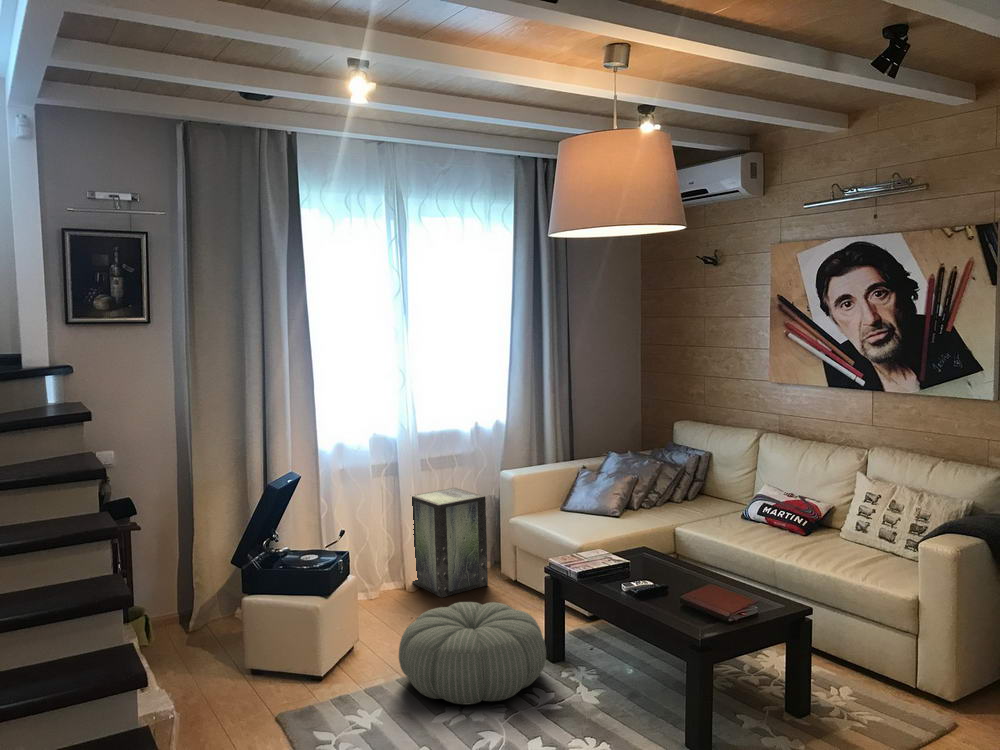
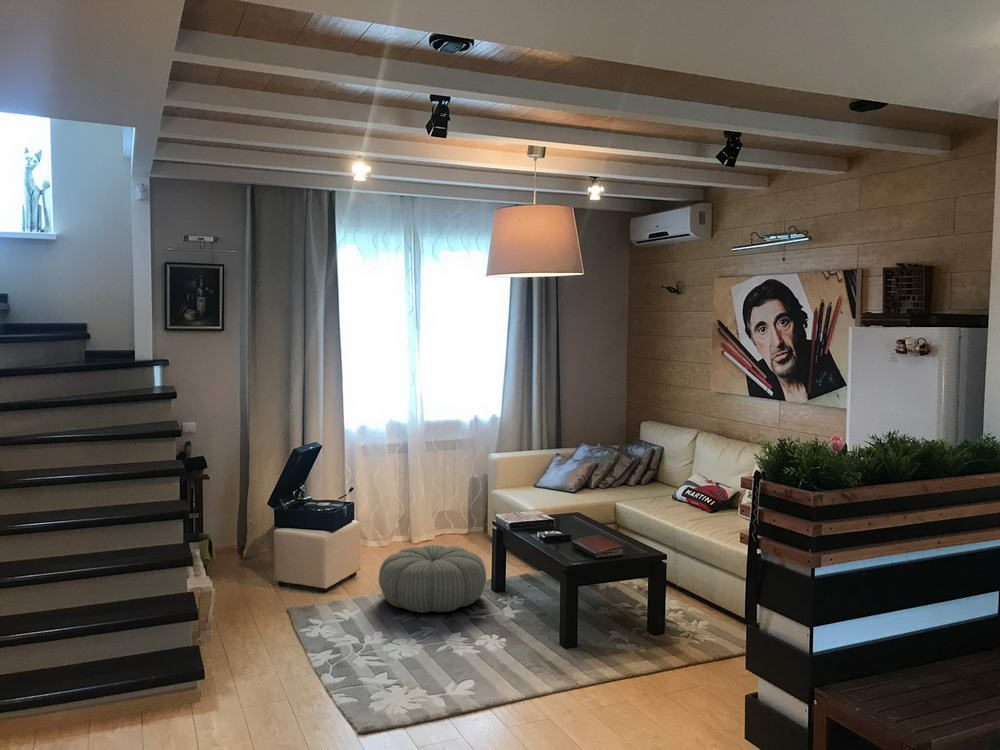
storage box: present [412,488,488,598] -> none [417,465,475,549]

